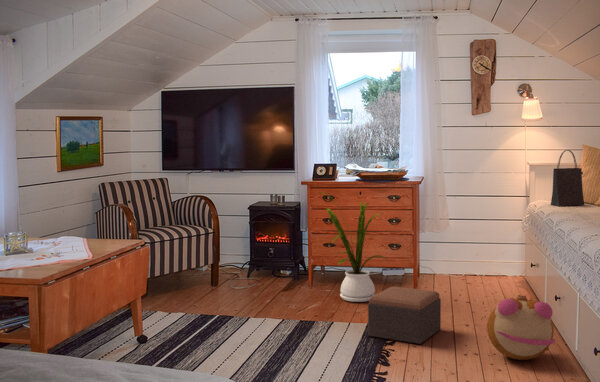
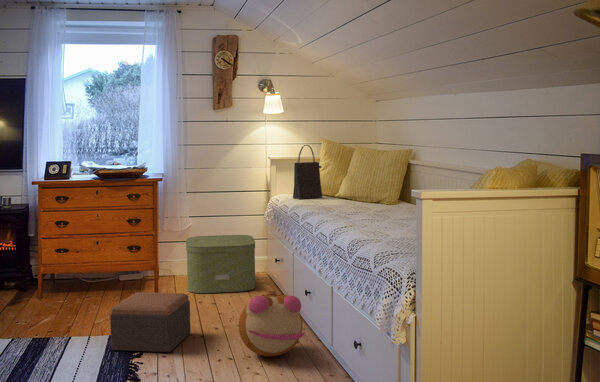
house plant: present [320,192,386,302] -> none [47,192,134,312]
storage box: none [439,239,509,296] -> present [186,235,255,293]

